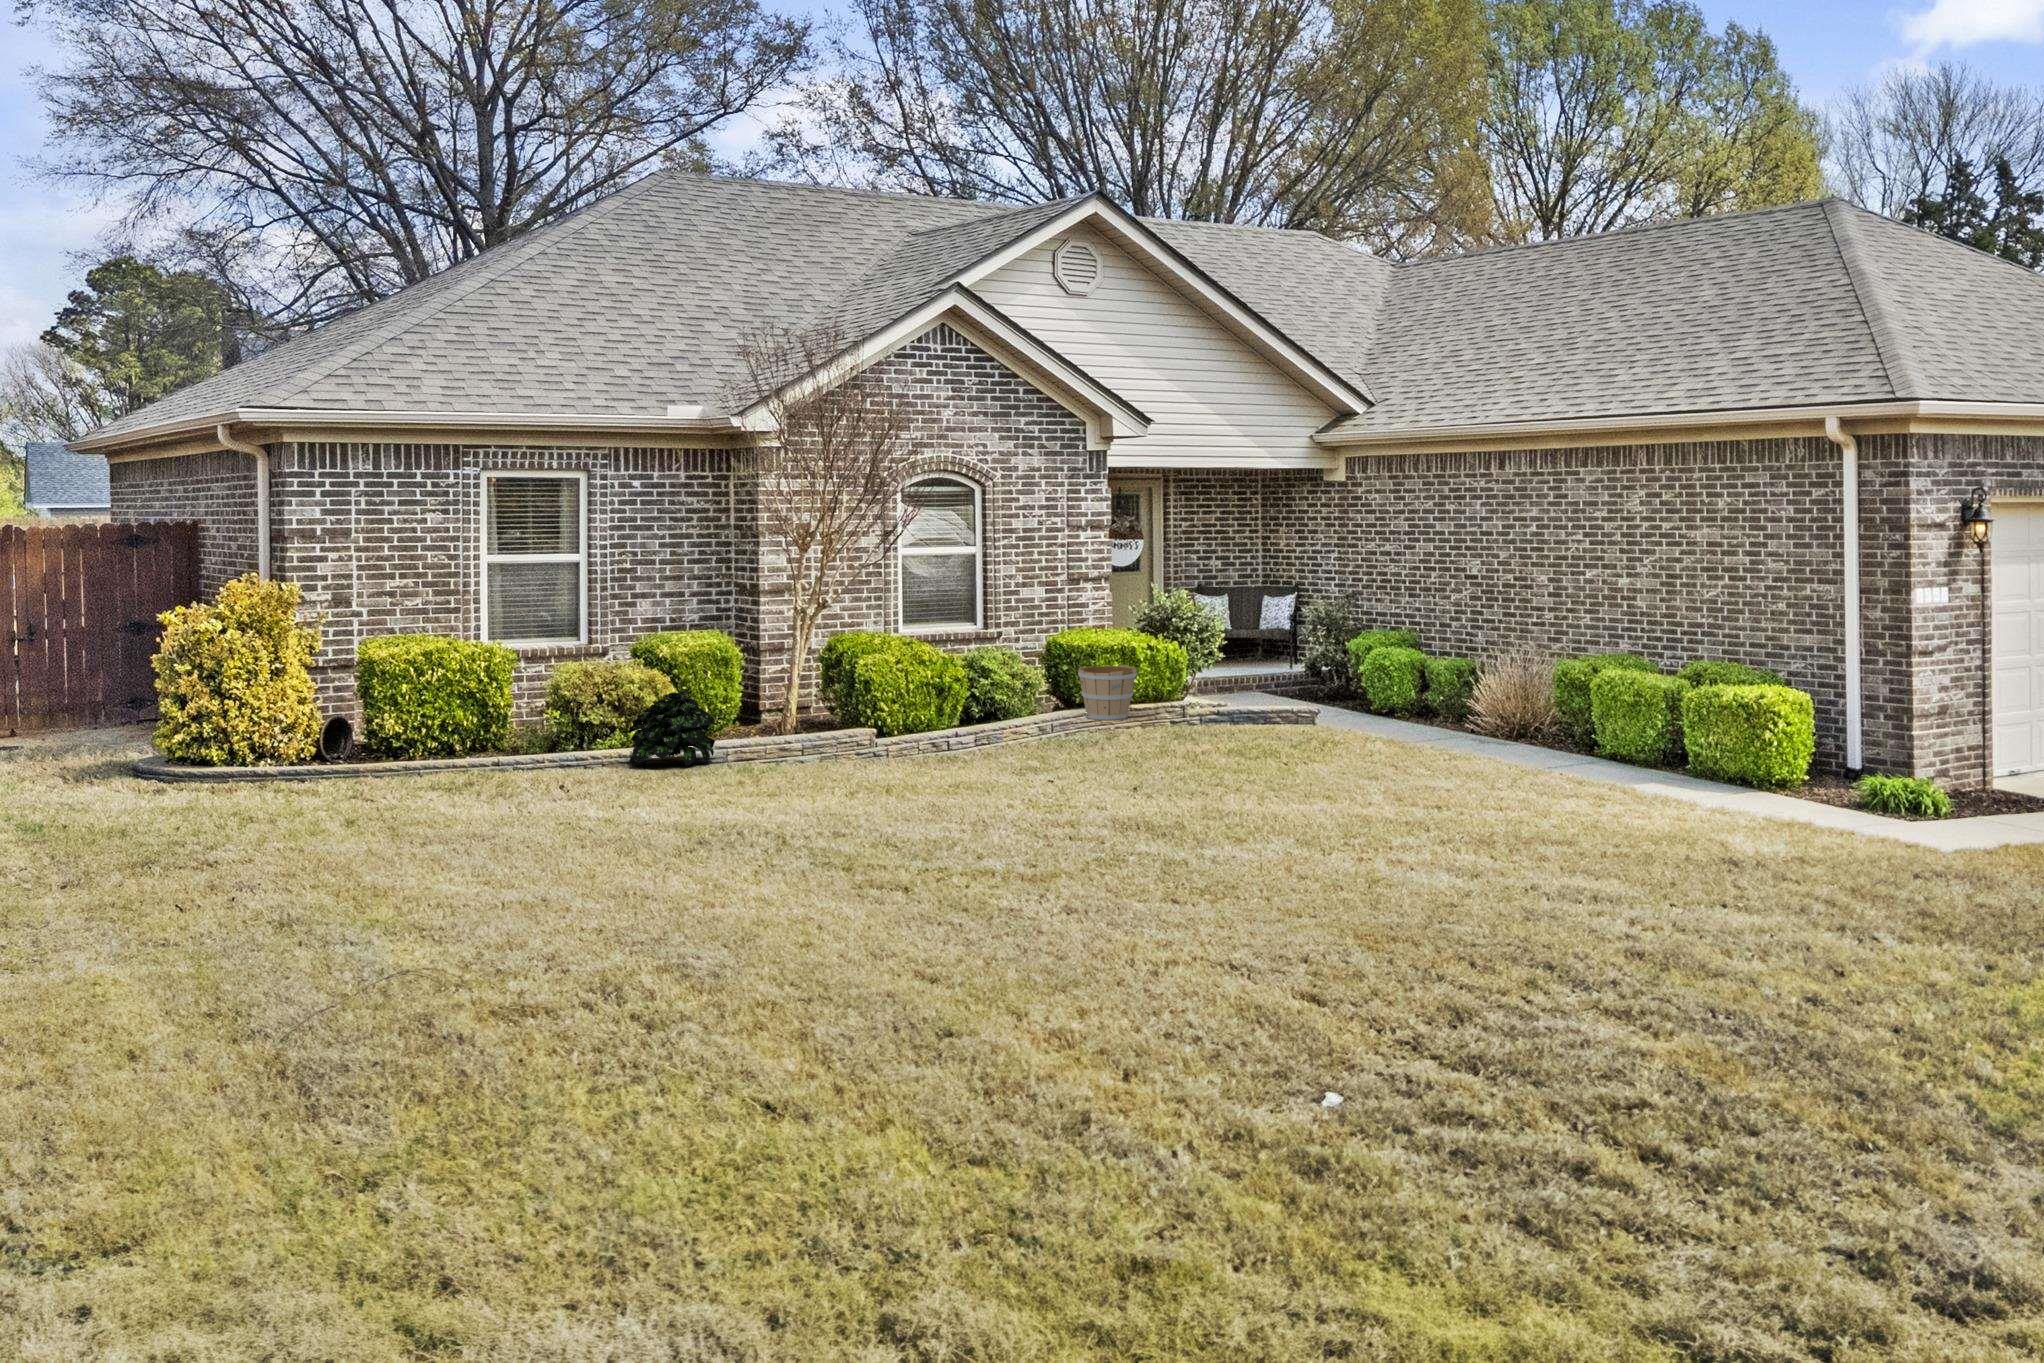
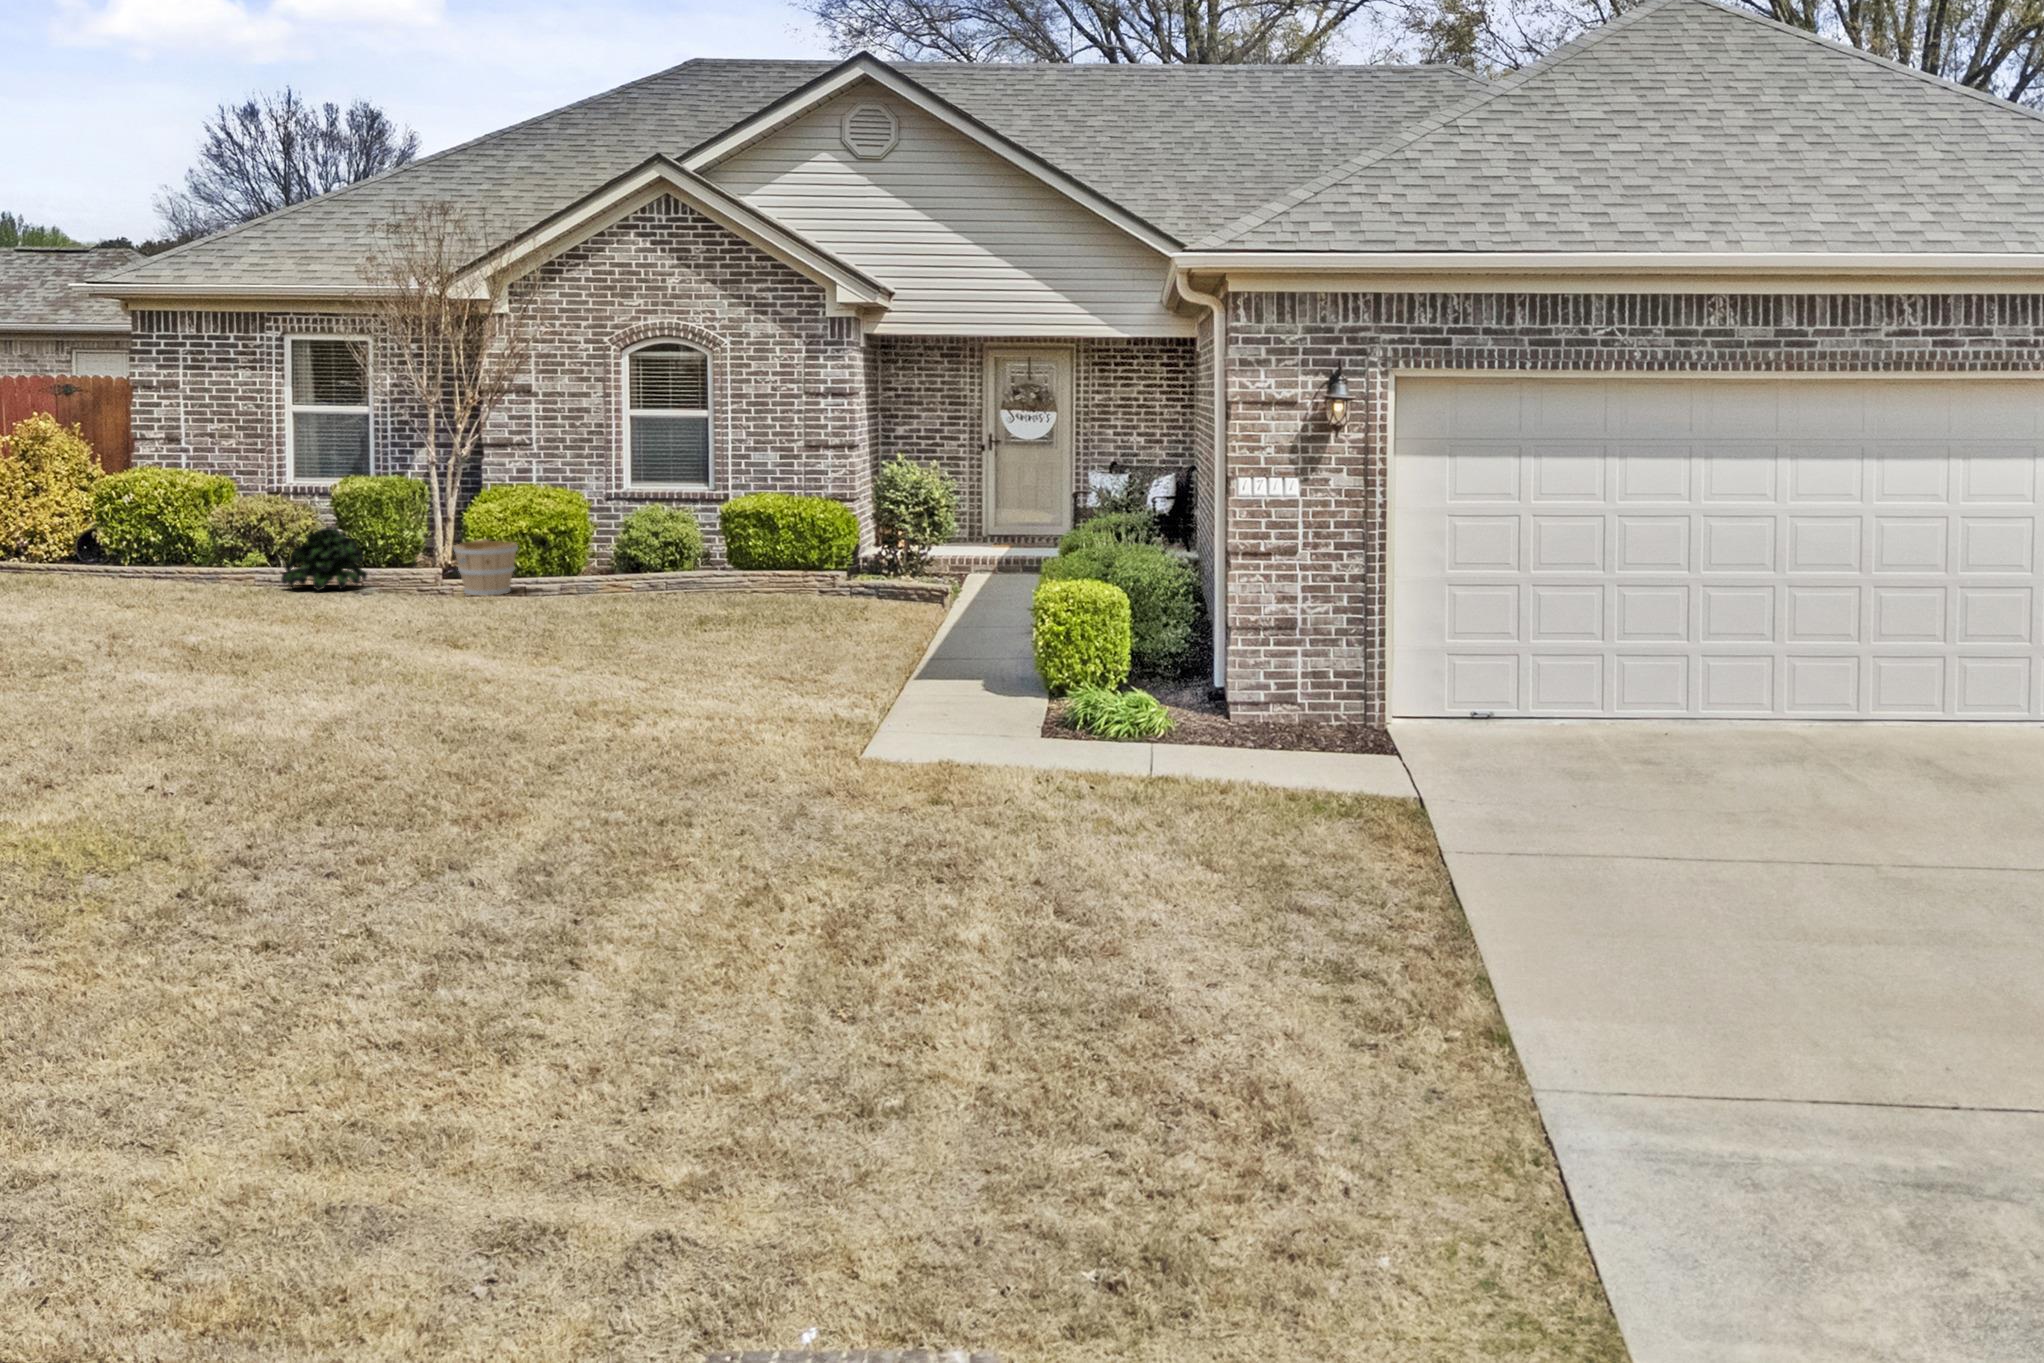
wooden bucket: present [1078,665,1137,721] -> present [454,539,518,595]

